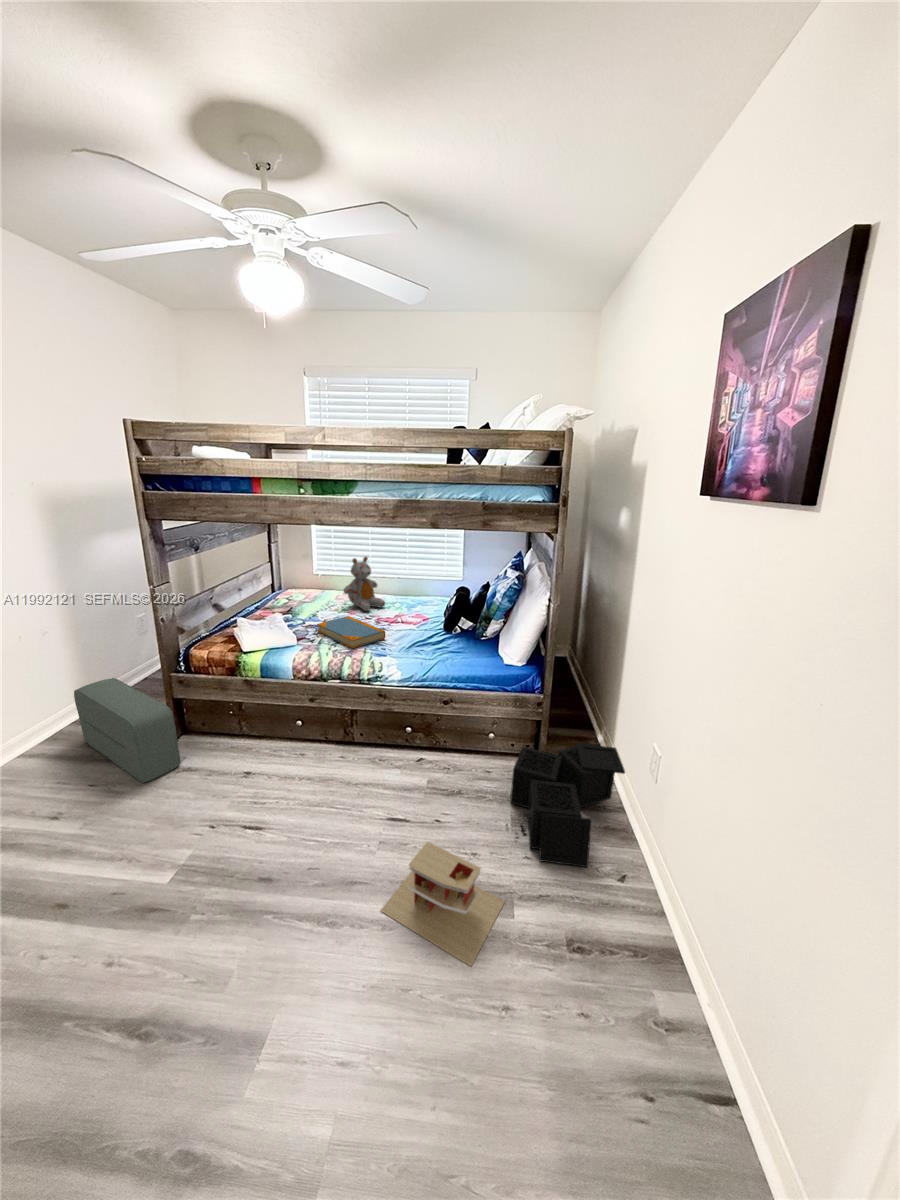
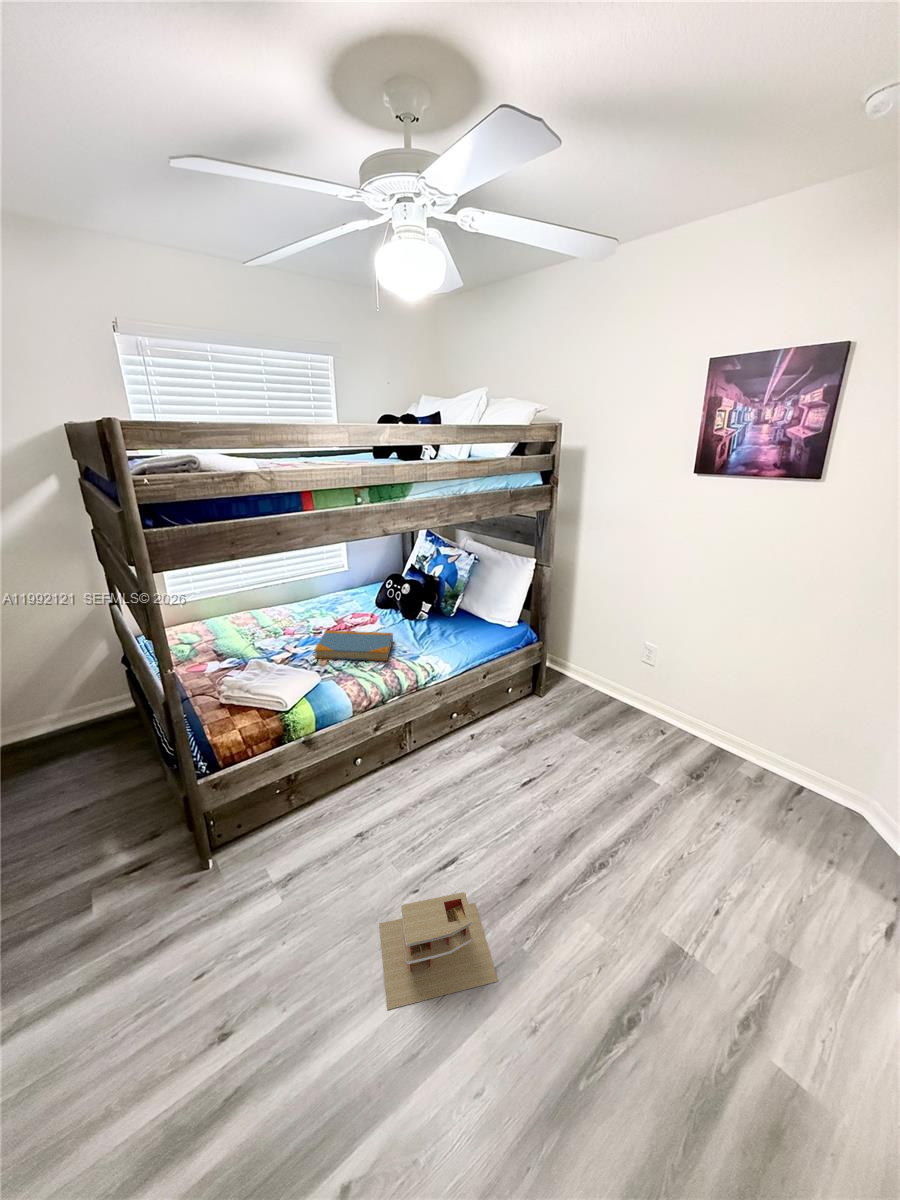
stuffed bear: present [344,556,385,611] -> none [281,558,325,620]
pouf: present [74,678,181,783] -> none [33,818,277,962]
storage bin: present [506,743,625,867] -> none [547,662,641,751]
toy house: present [381,842,505,966] -> present [379,892,498,1010]

